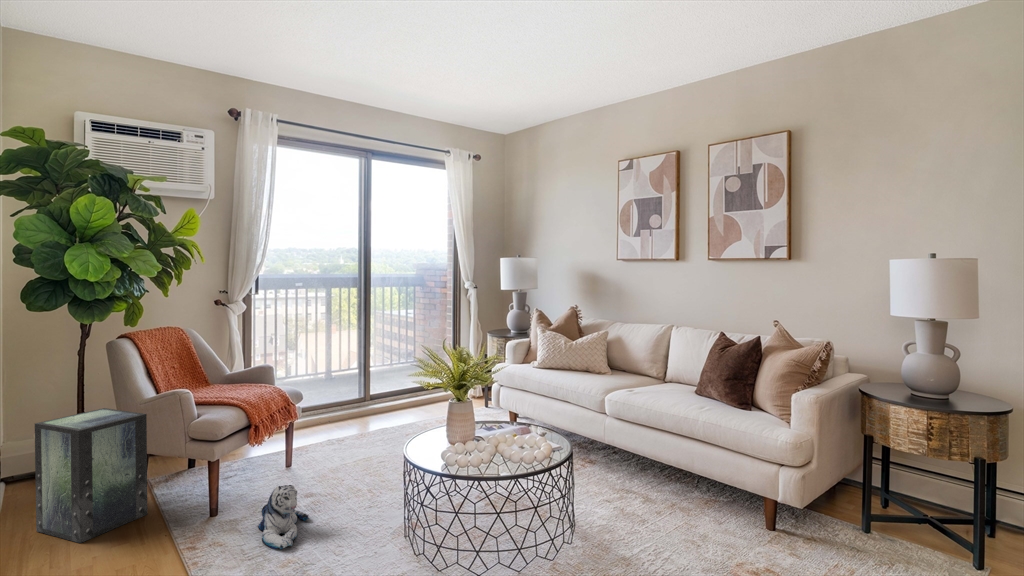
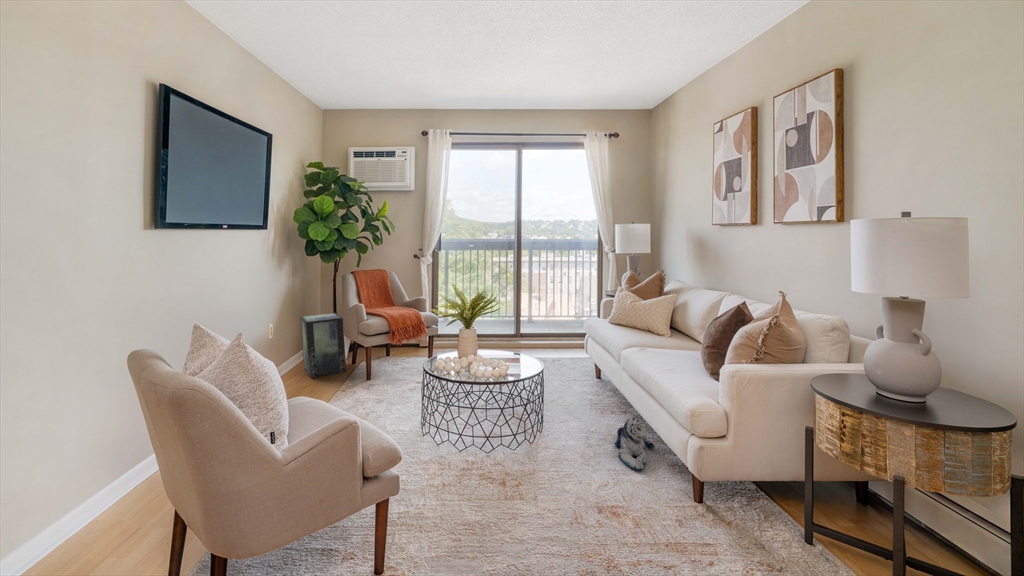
plush toy: present [258,485,309,550] -> present [614,417,654,470]

